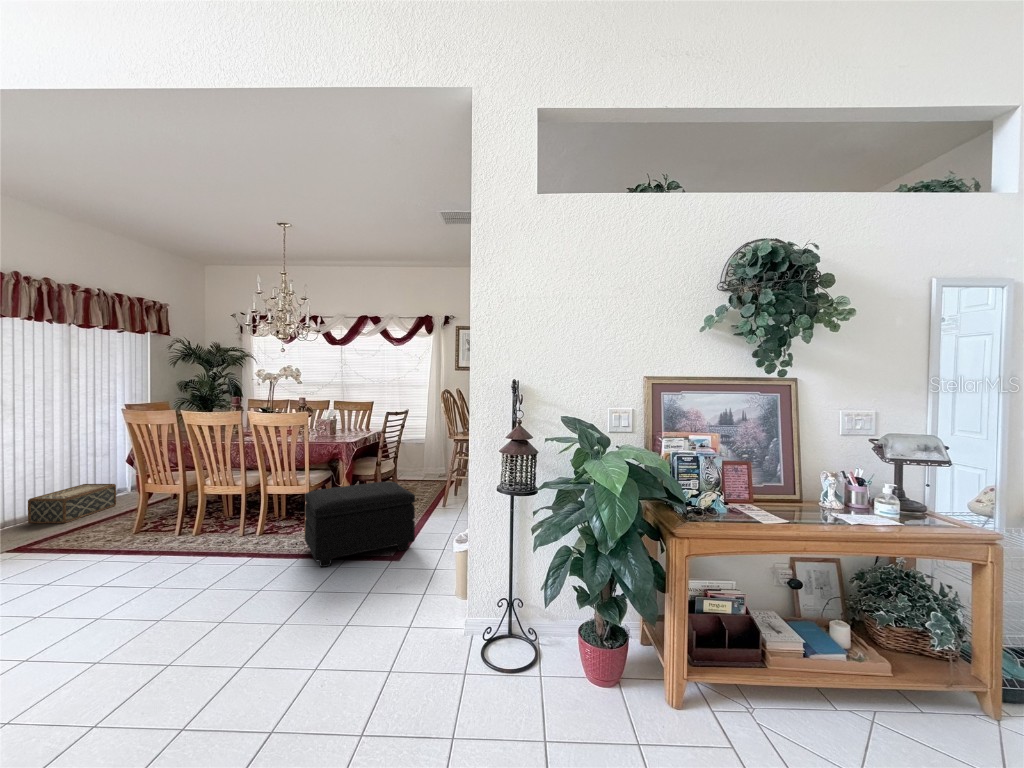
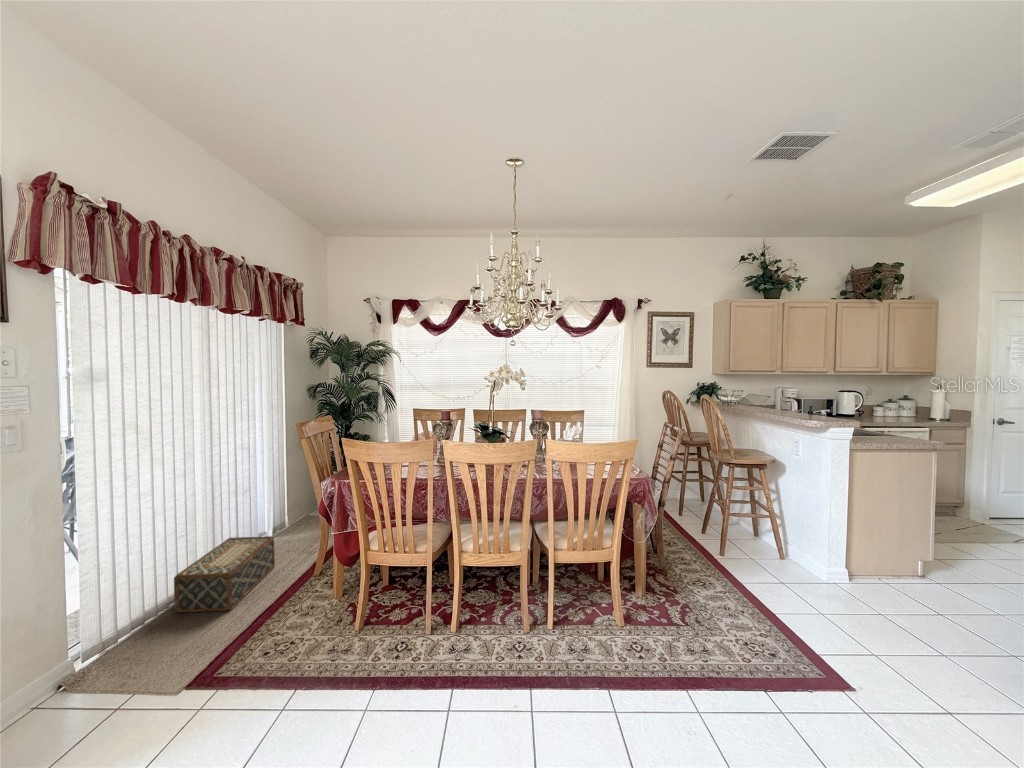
footstool: present [305,482,415,567] -> none [661,539,839,717]

